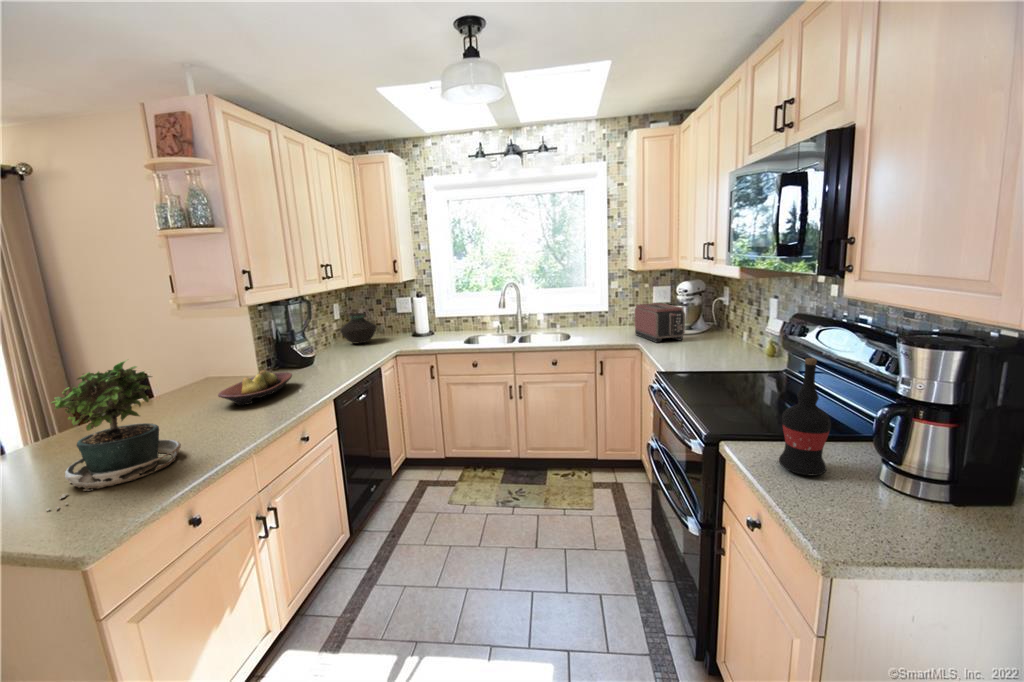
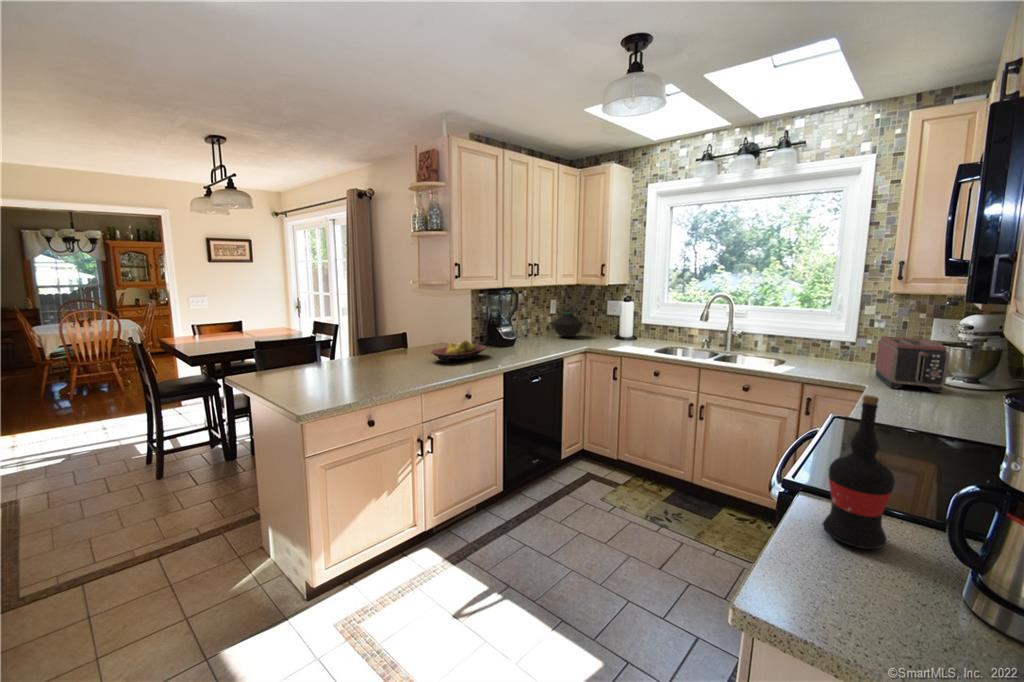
potted plant: present [46,361,181,510] -> none [312,311,387,390]

